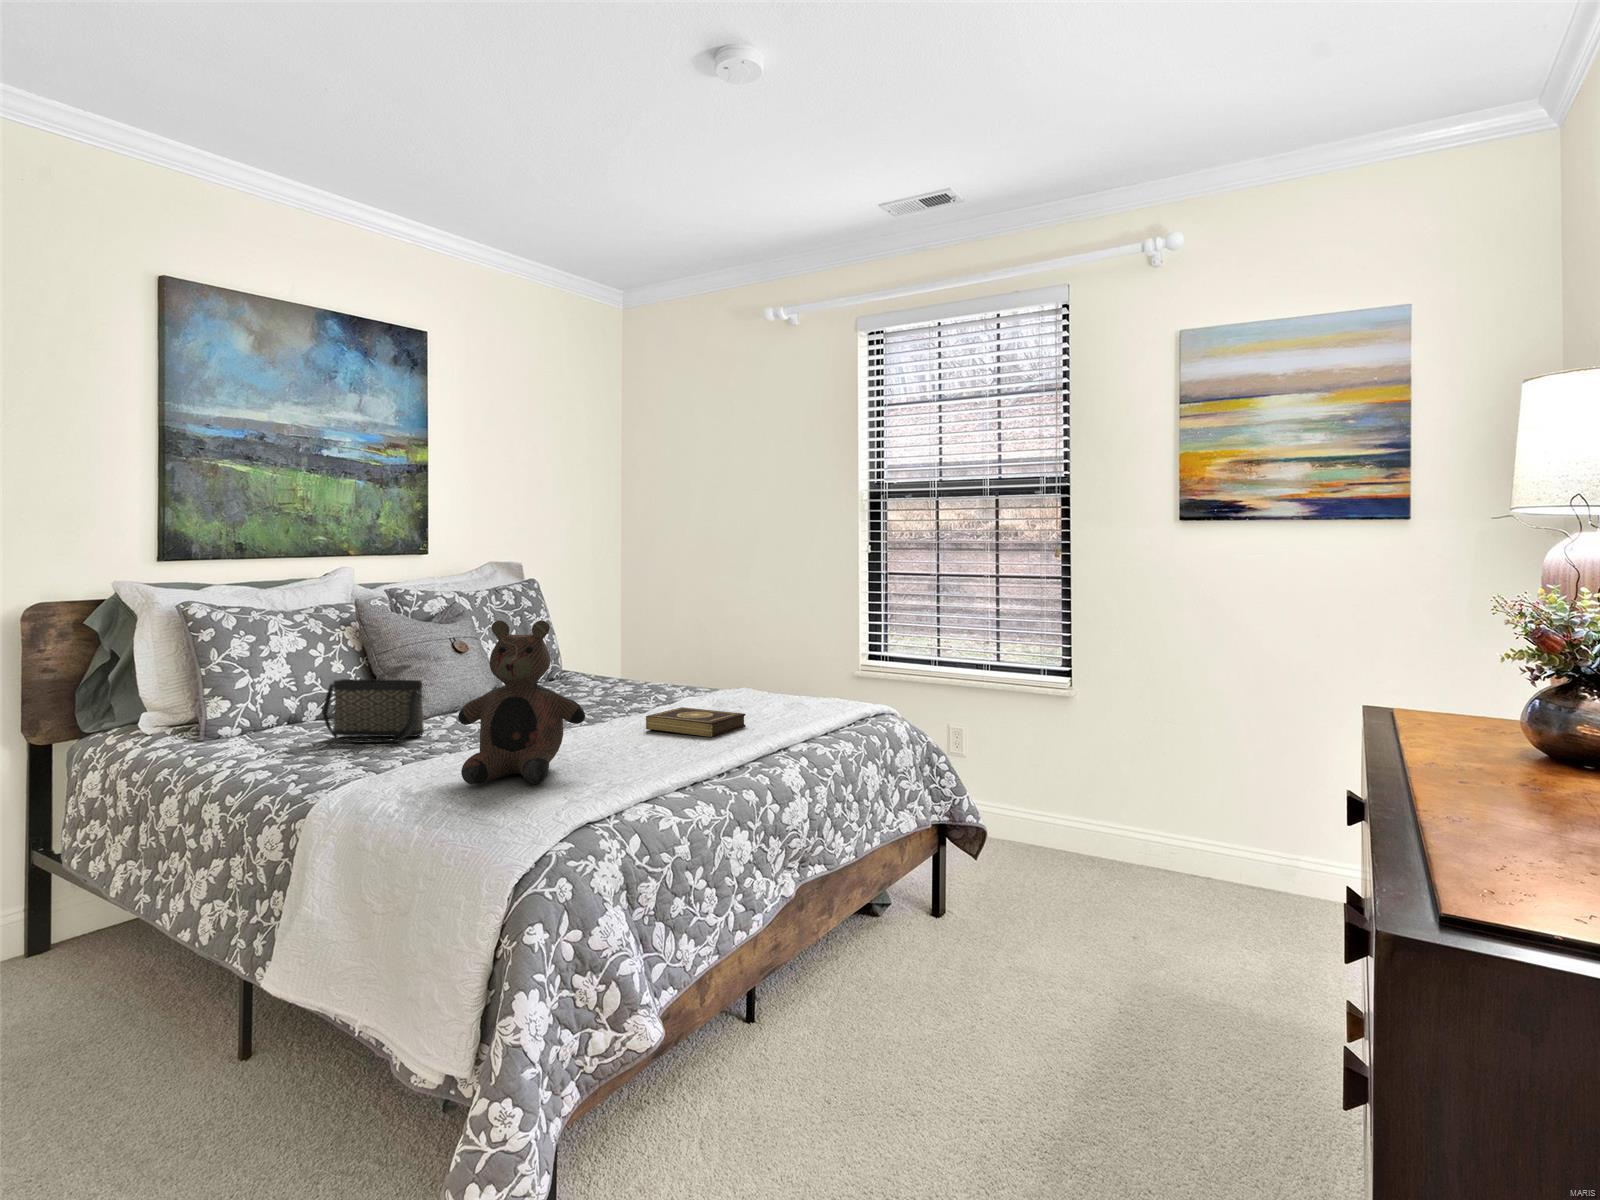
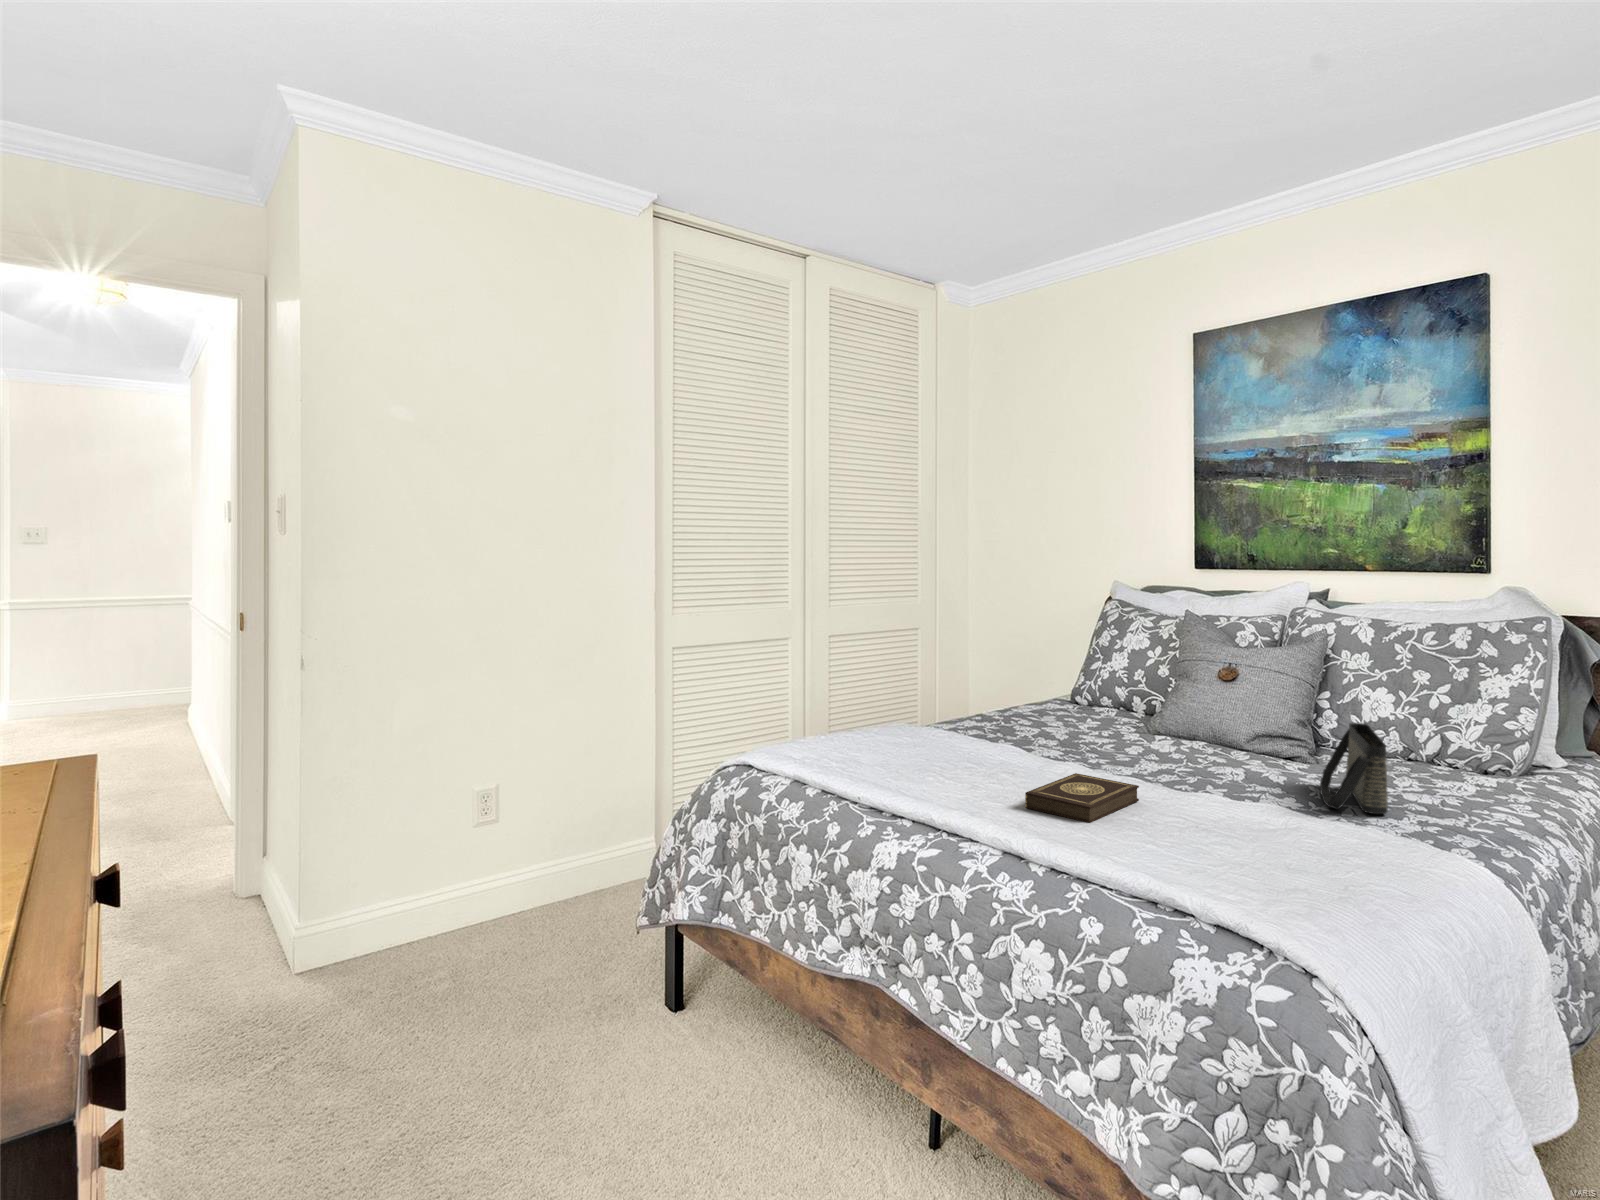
teddy bear: present [458,620,585,784] -> none [860,641,943,765]
handbag: present [322,679,424,743] -> present [1320,723,1388,814]

